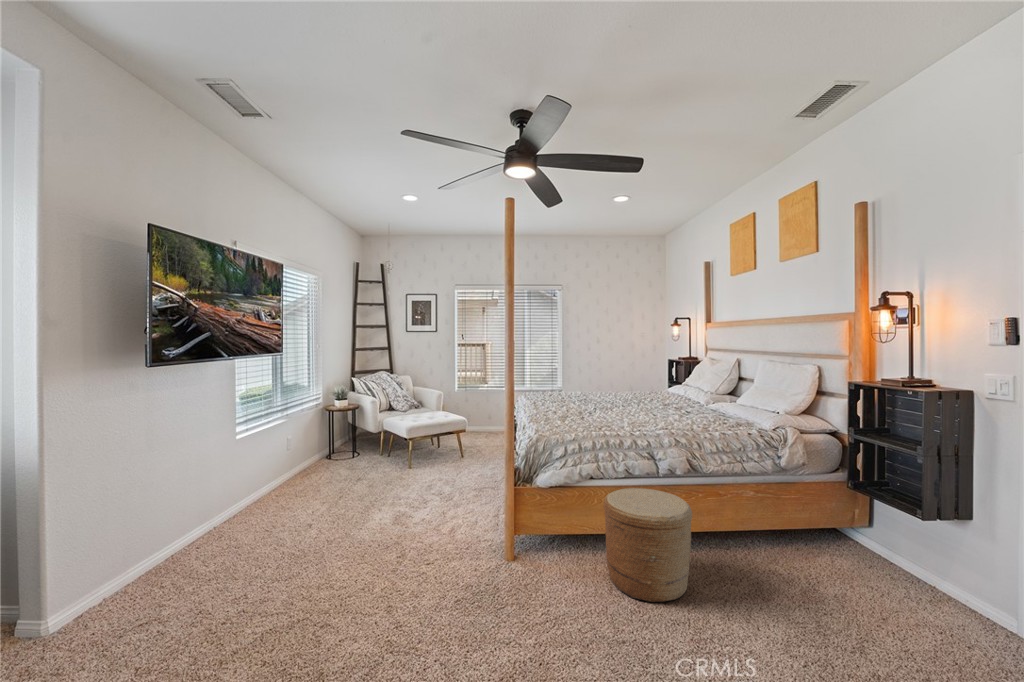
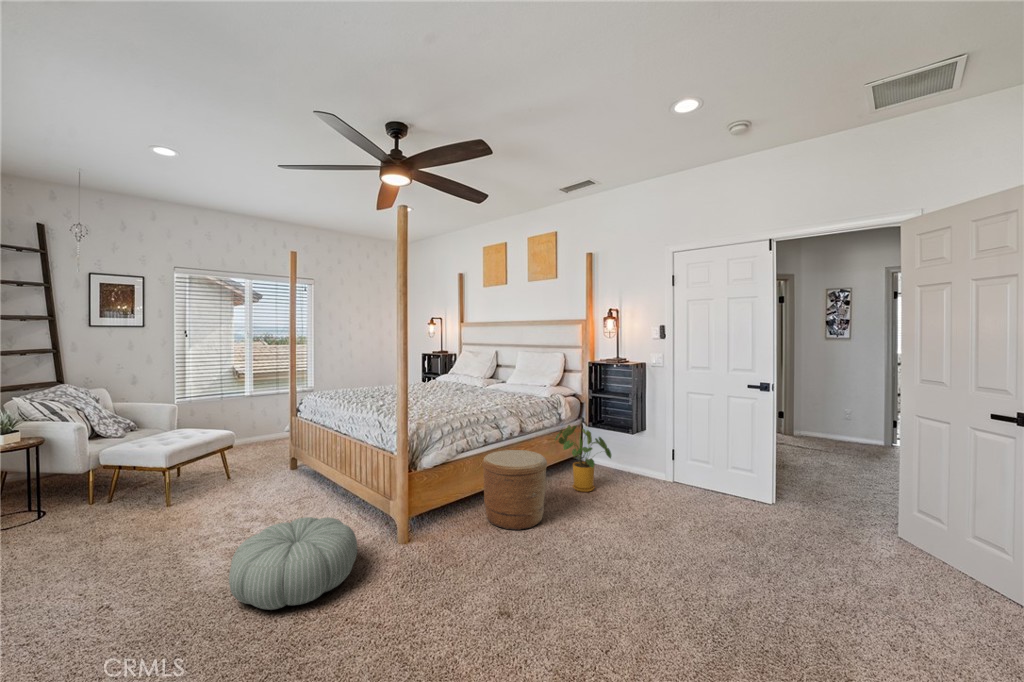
house plant: none [753,476,844,590] -> present [555,425,611,492]
pouf: none [350,503,454,578] -> present [229,517,357,609]

